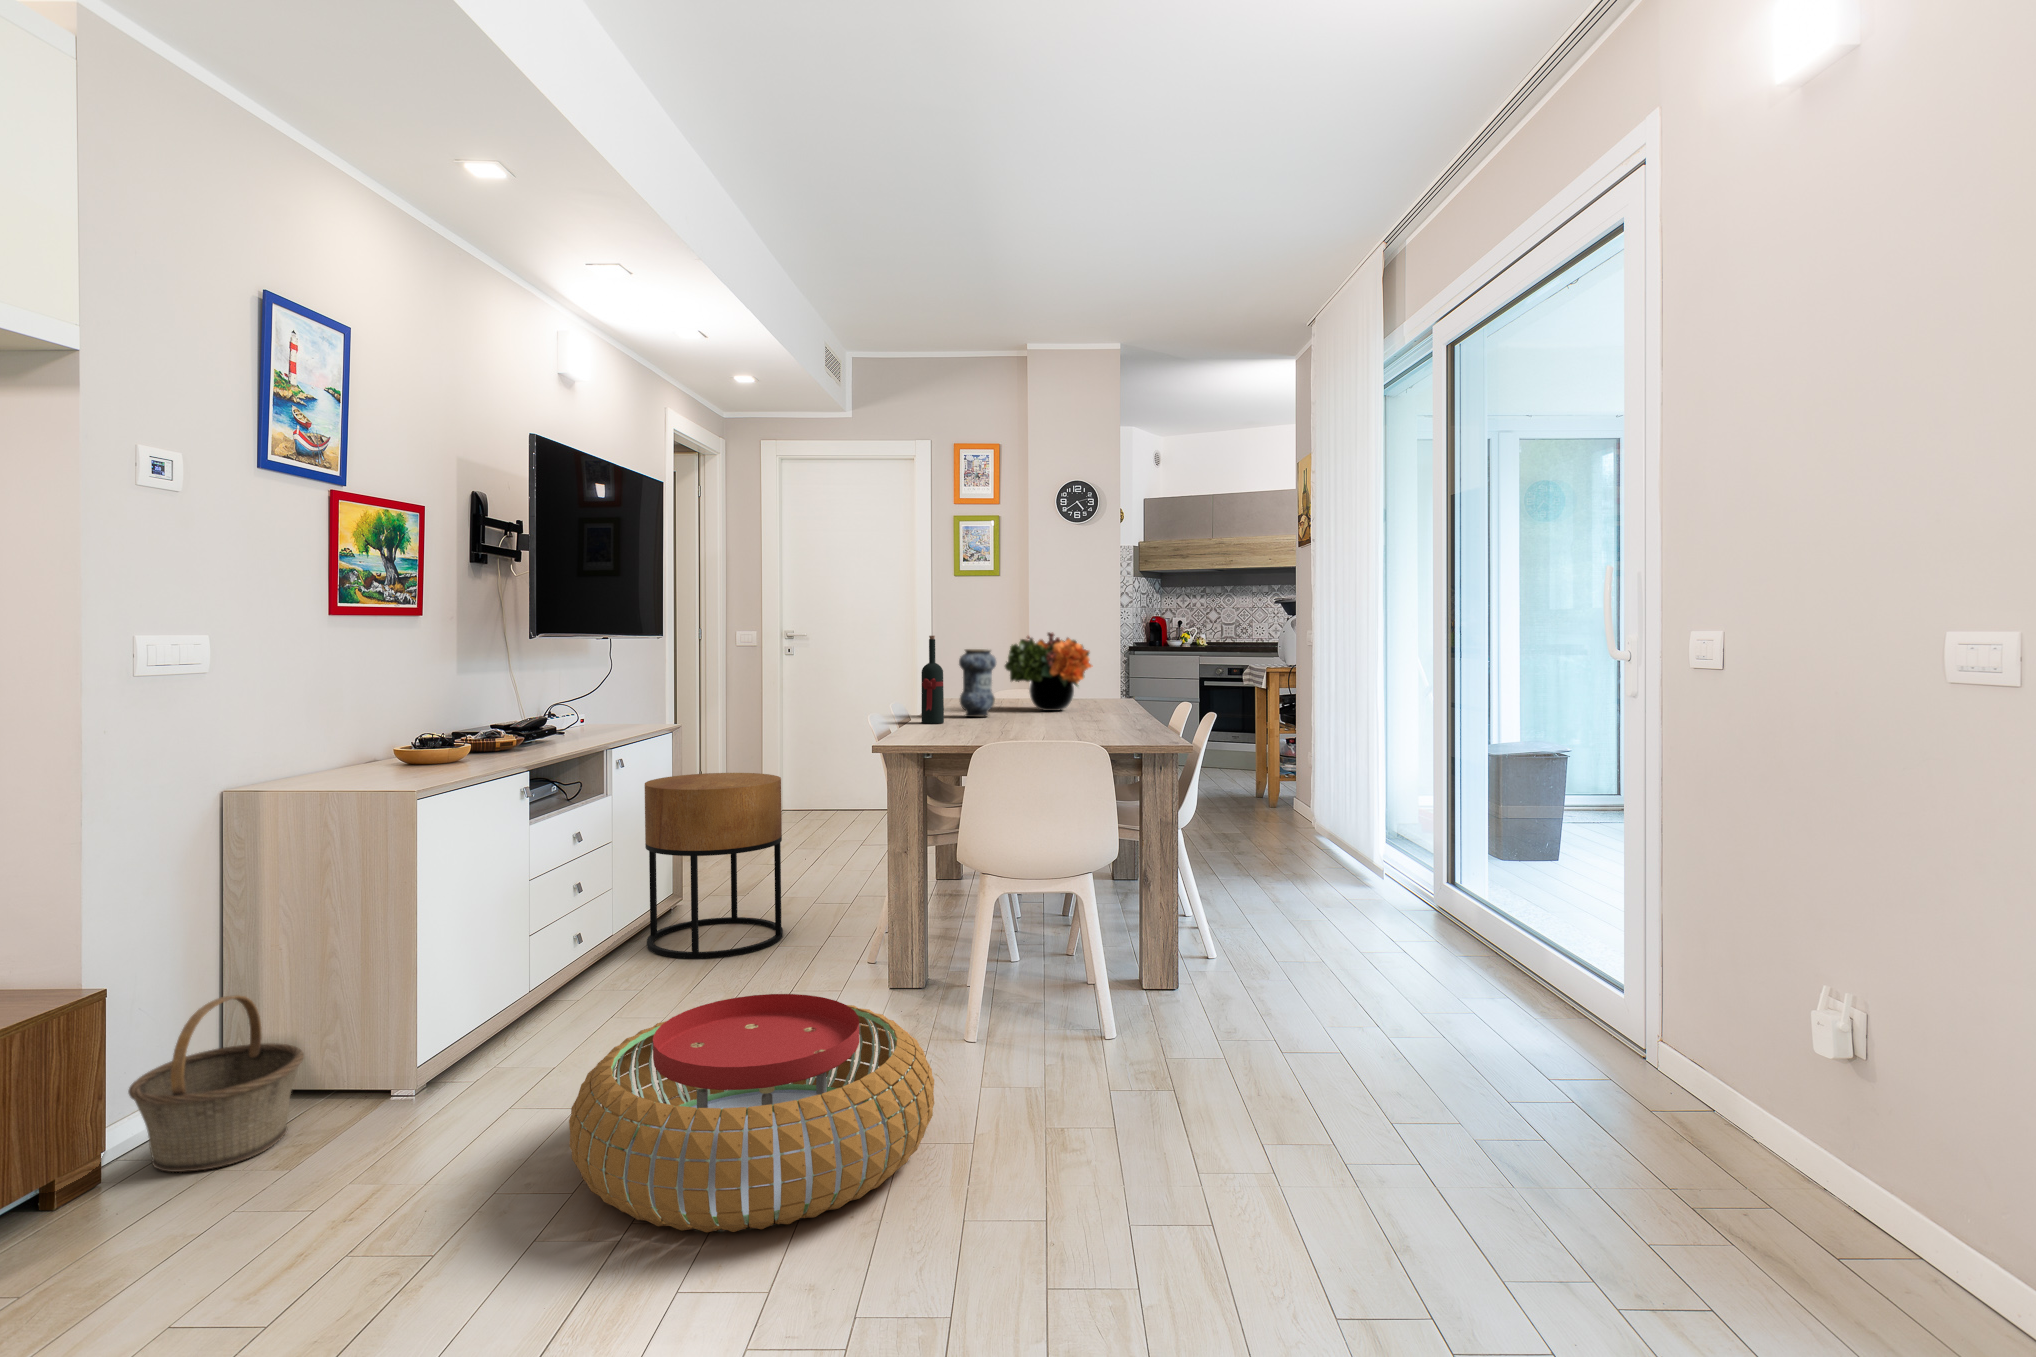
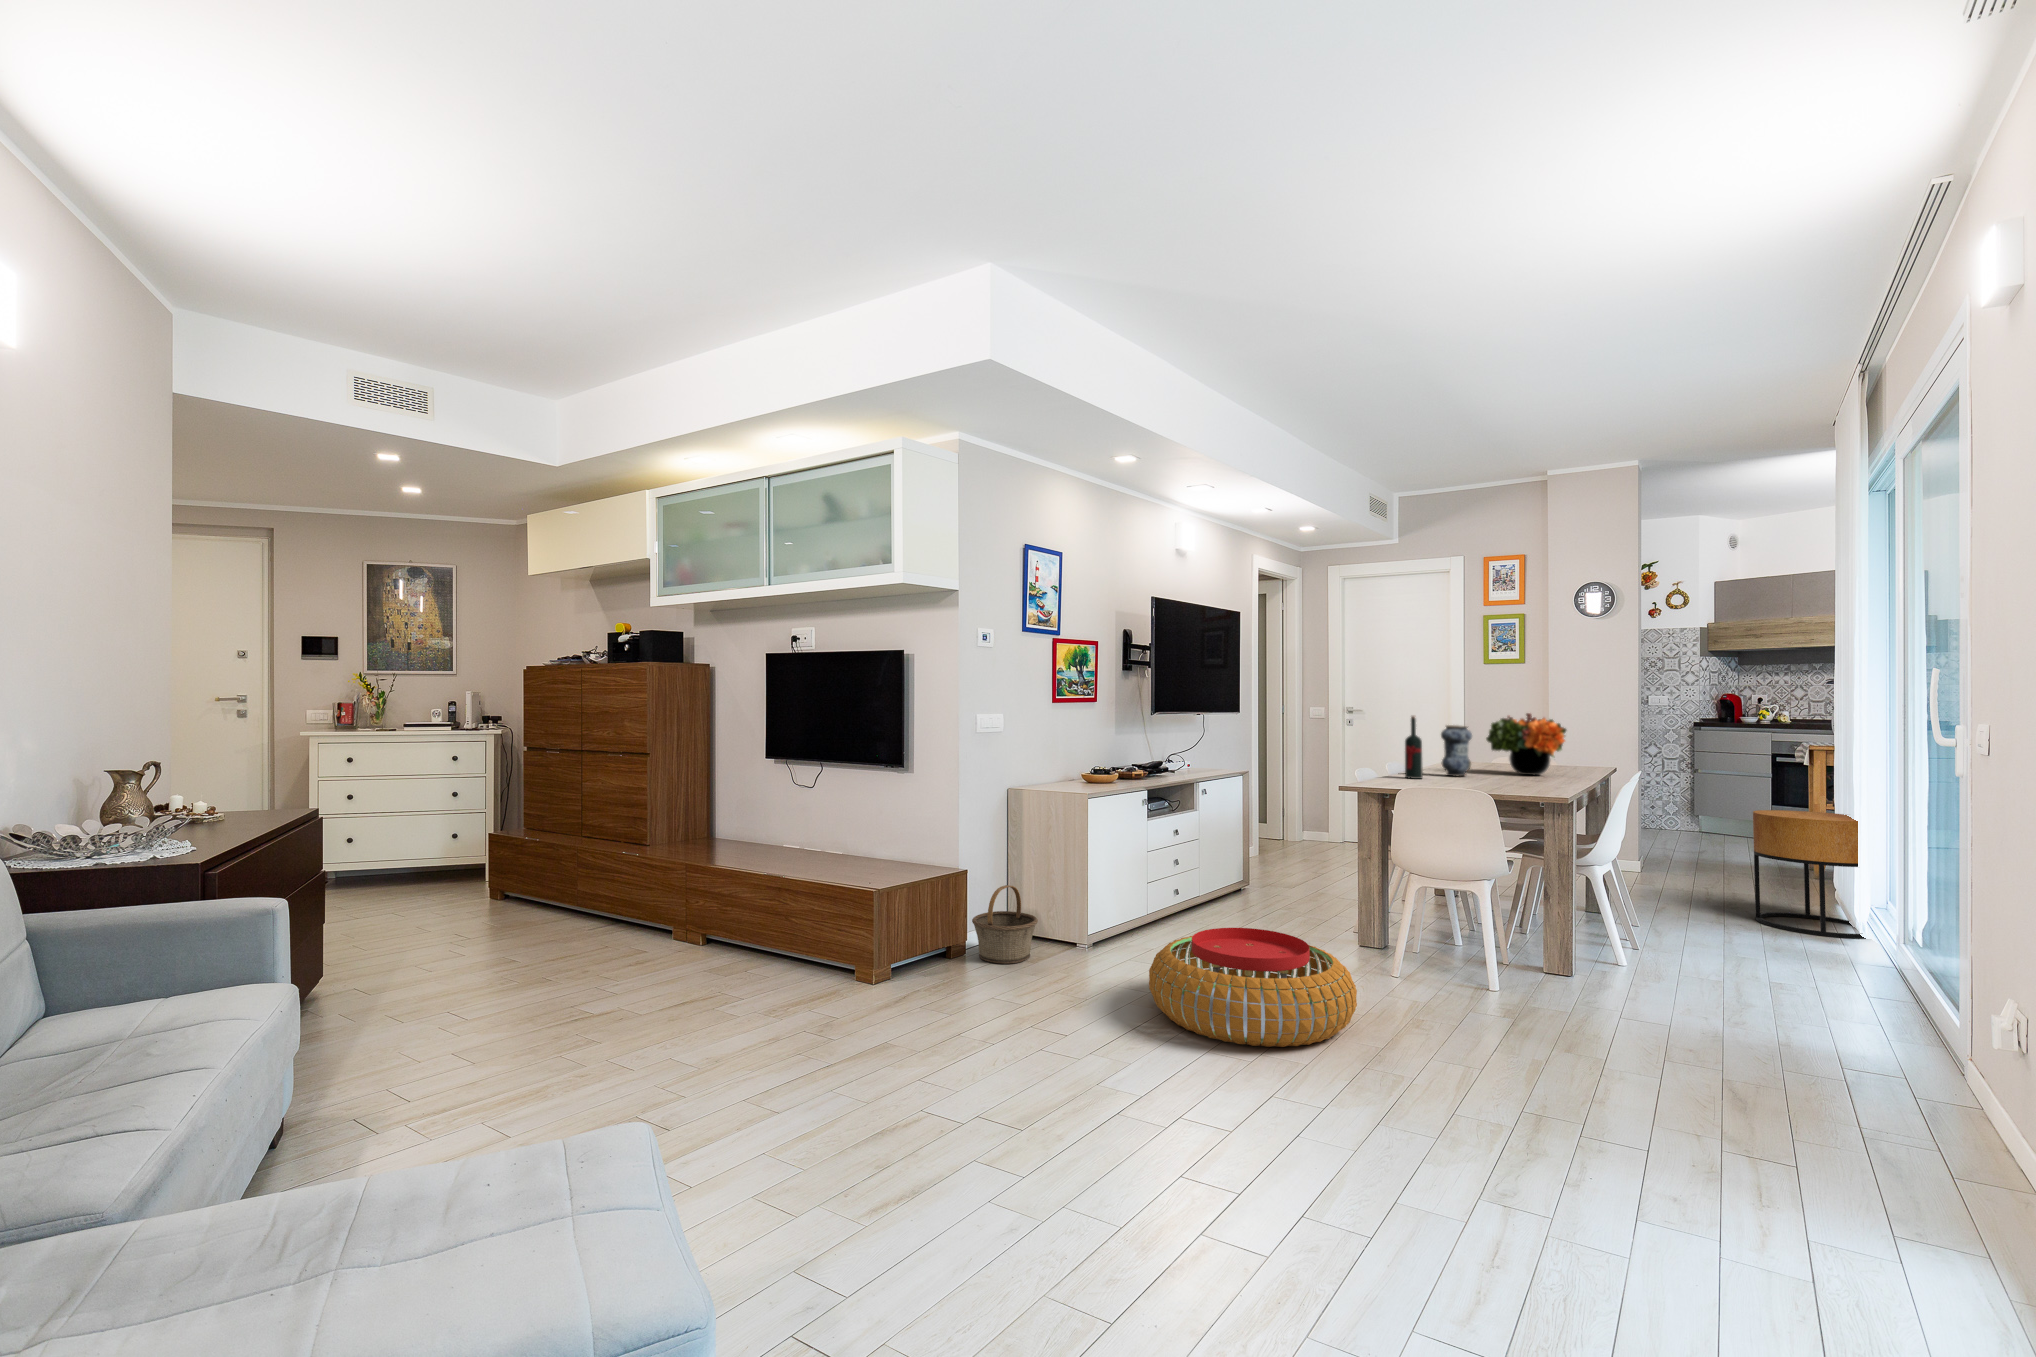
side table: present [645,773,783,959] -> present [1753,810,1864,938]

